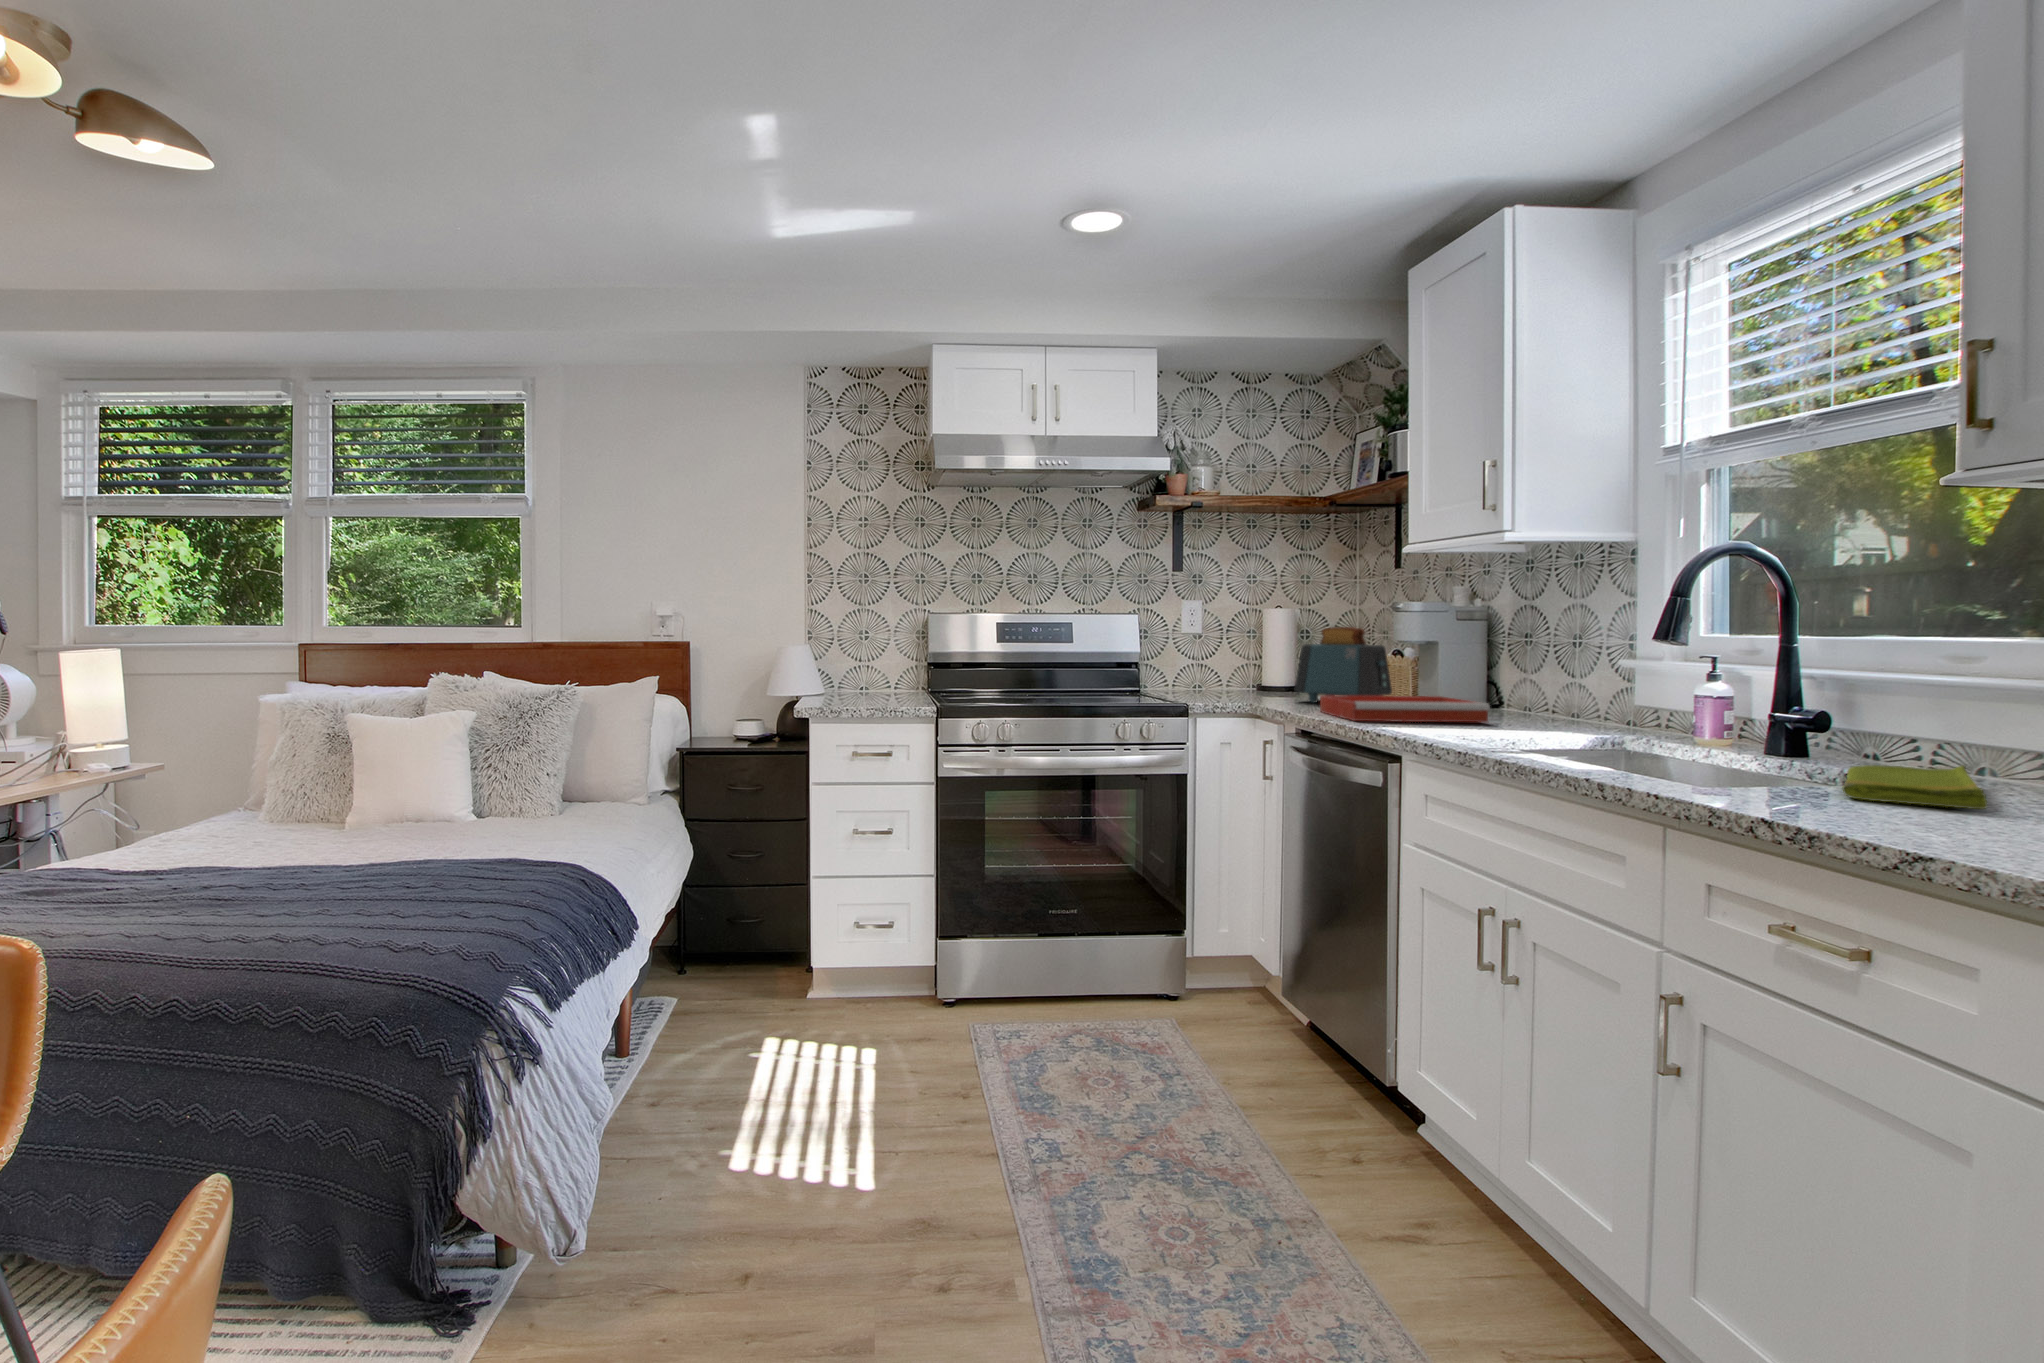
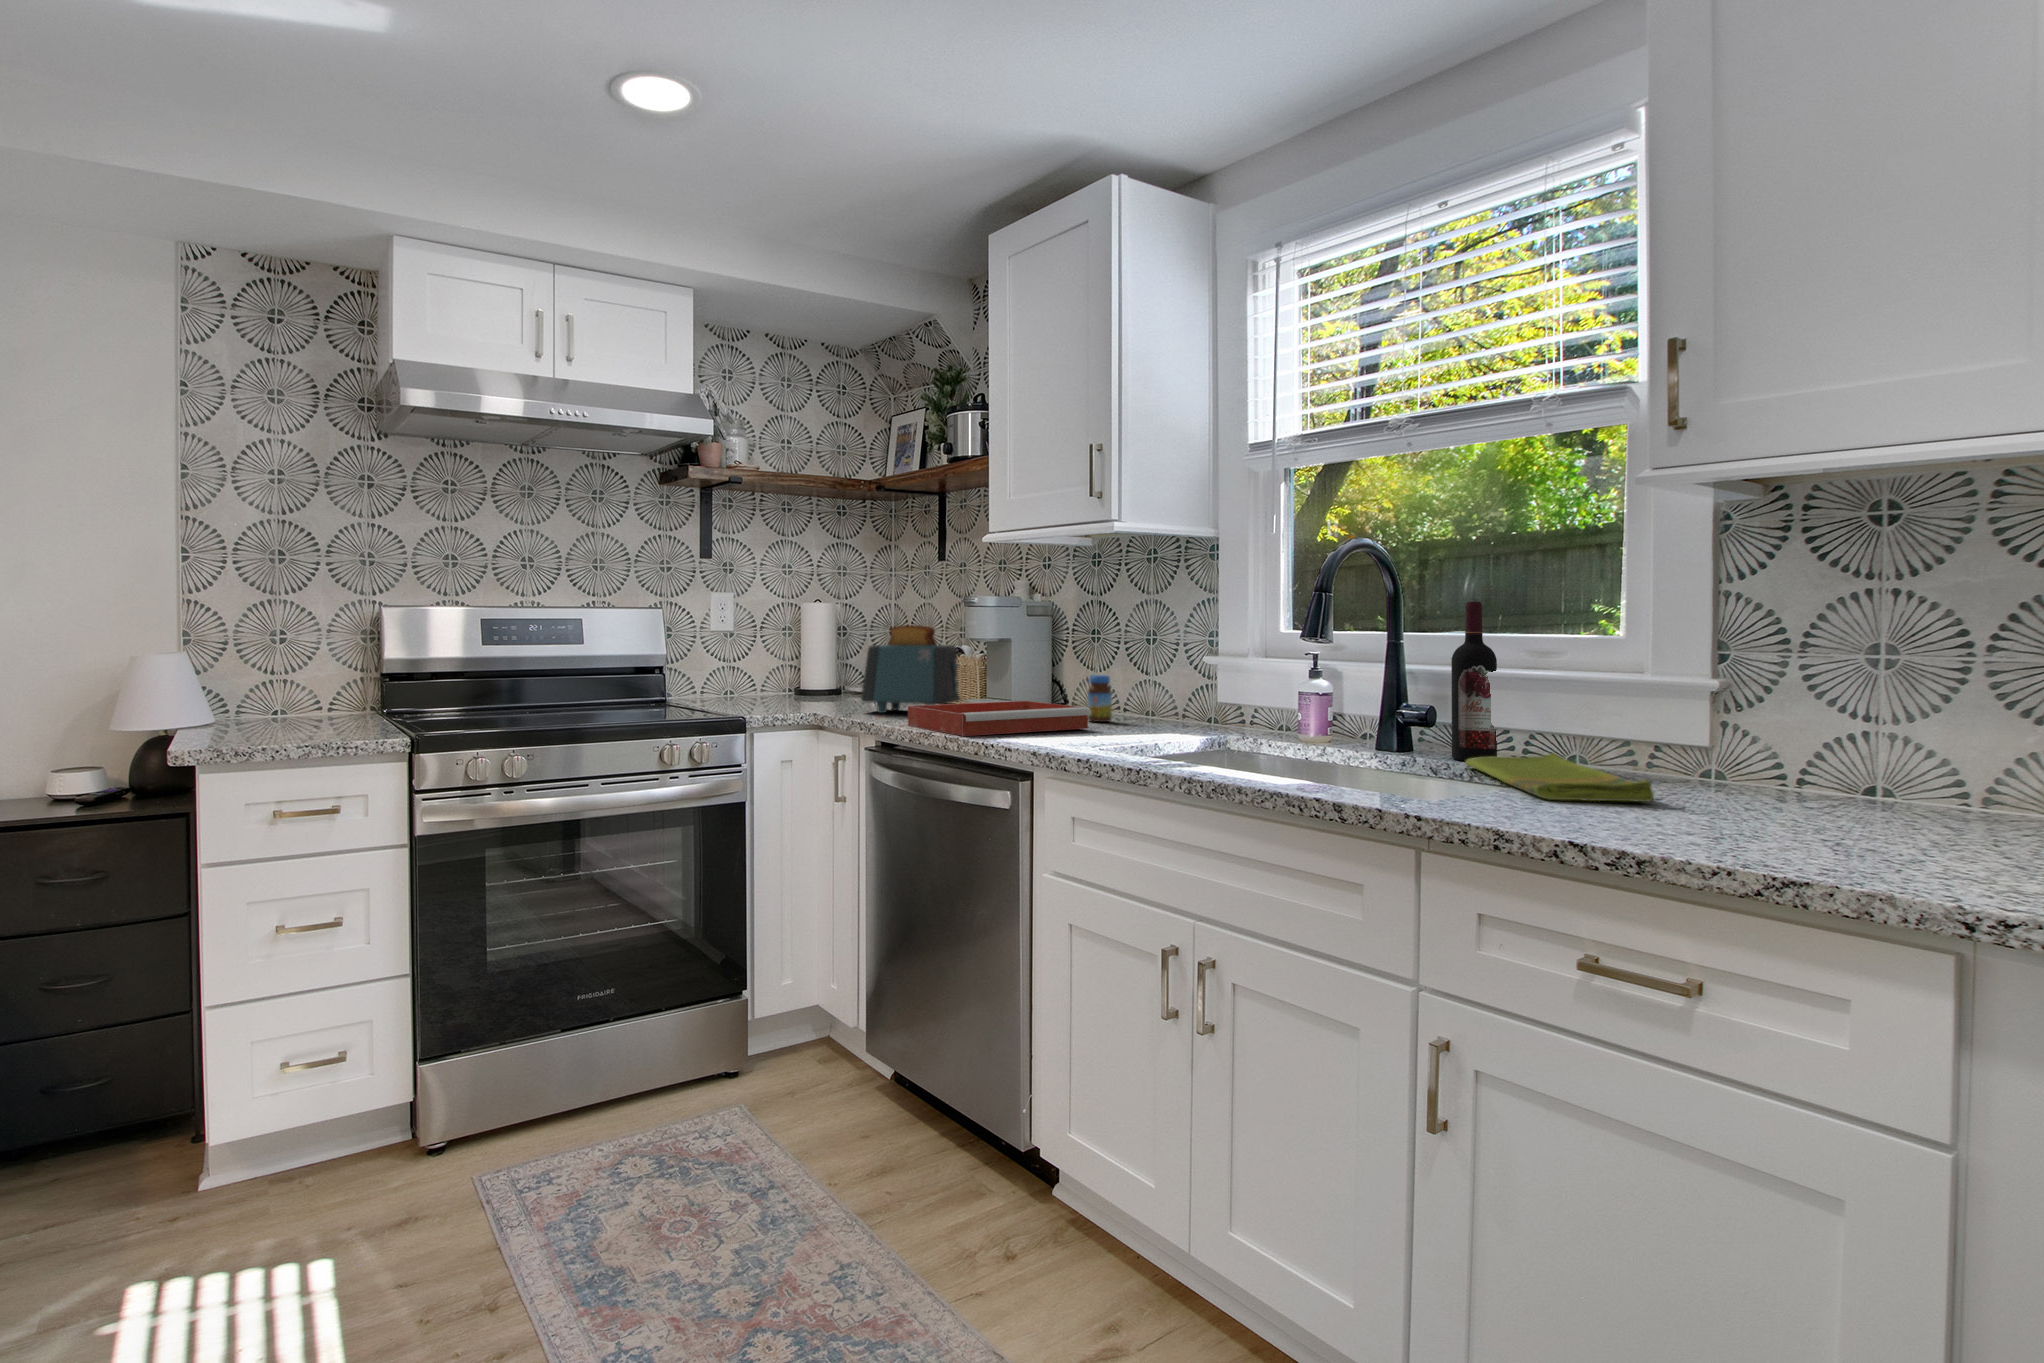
wine bottle: none [1860,607,1918,773] -> present [1451,602,1497,761]
jar: none [1506,675,1532,719] -> present [1088,675,1112,722]

